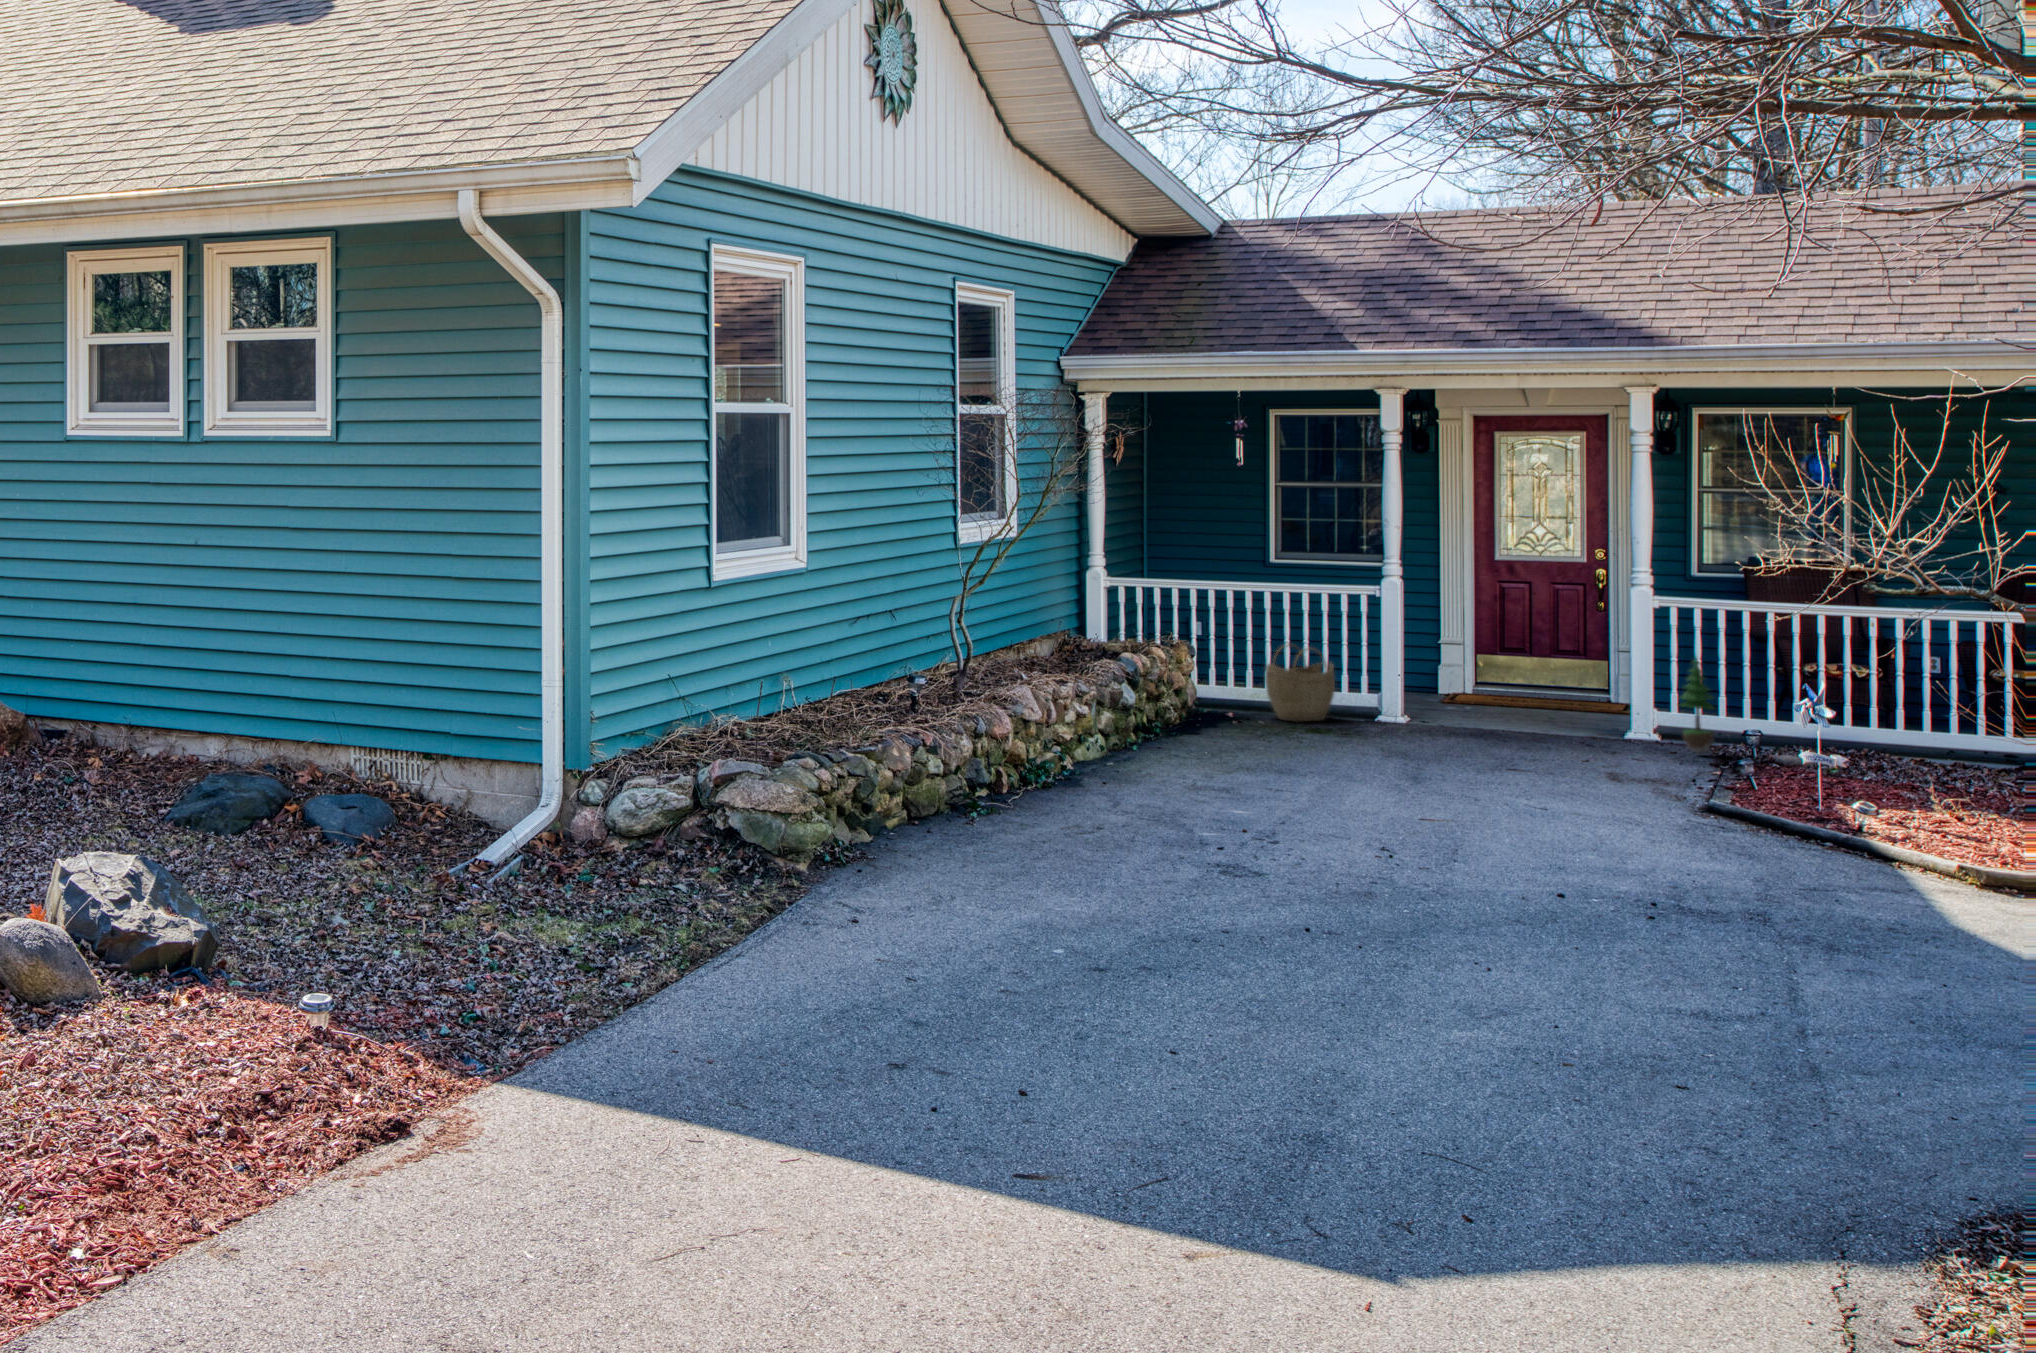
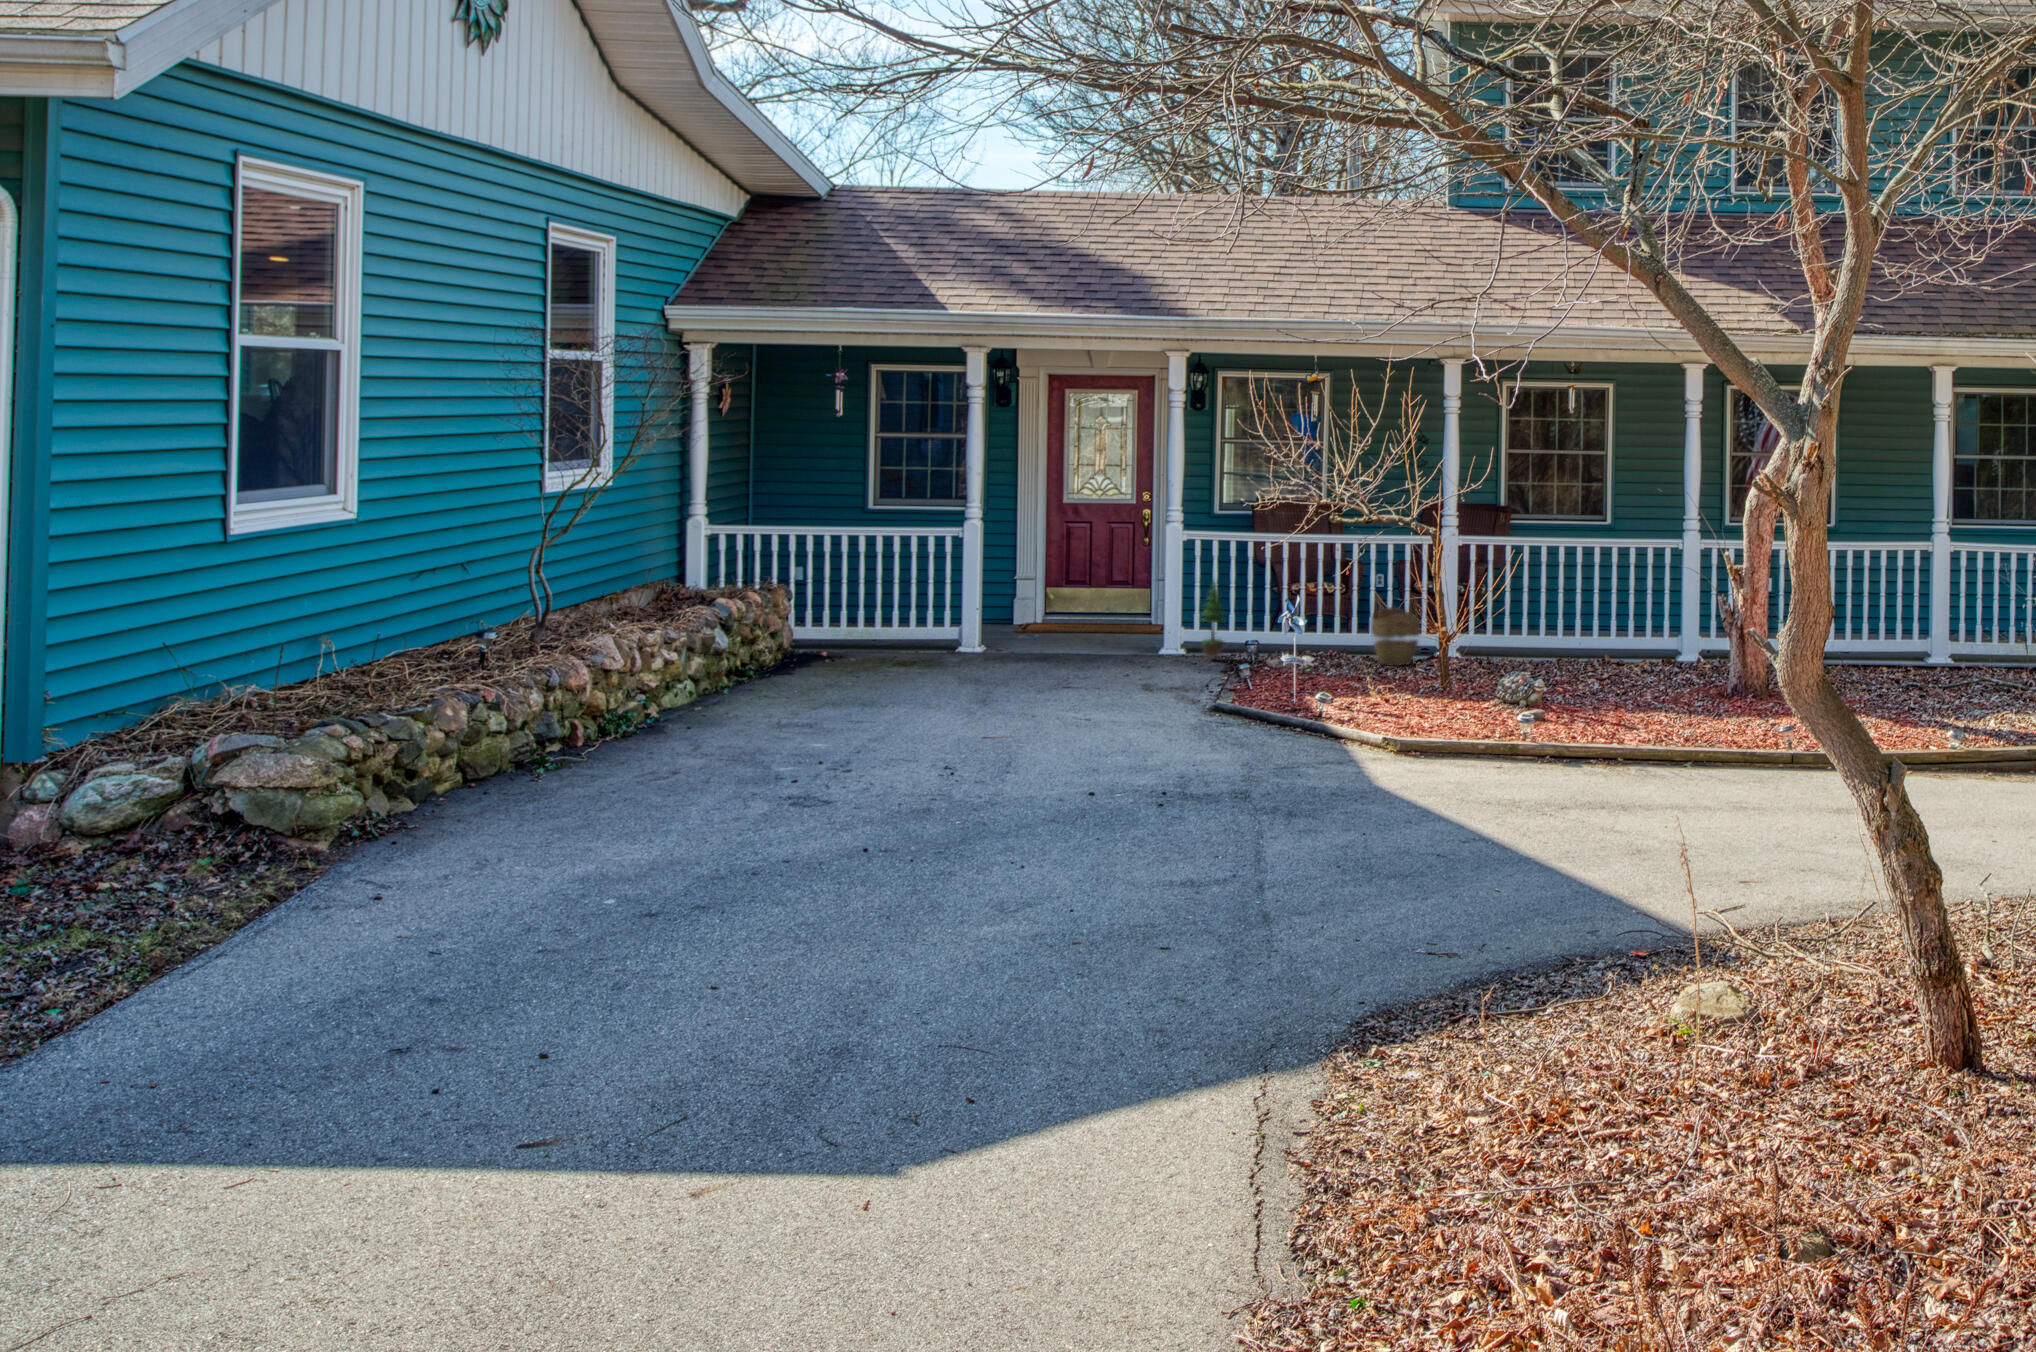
woven basket: present [1265,649,1335,722] -> present [1371,596,1420,666]

